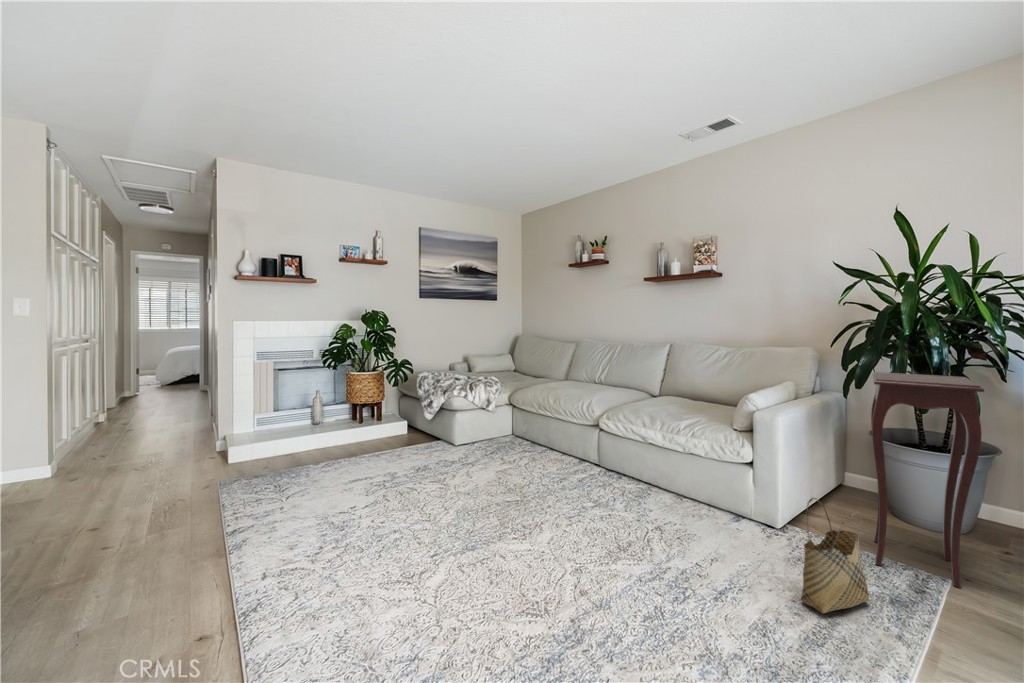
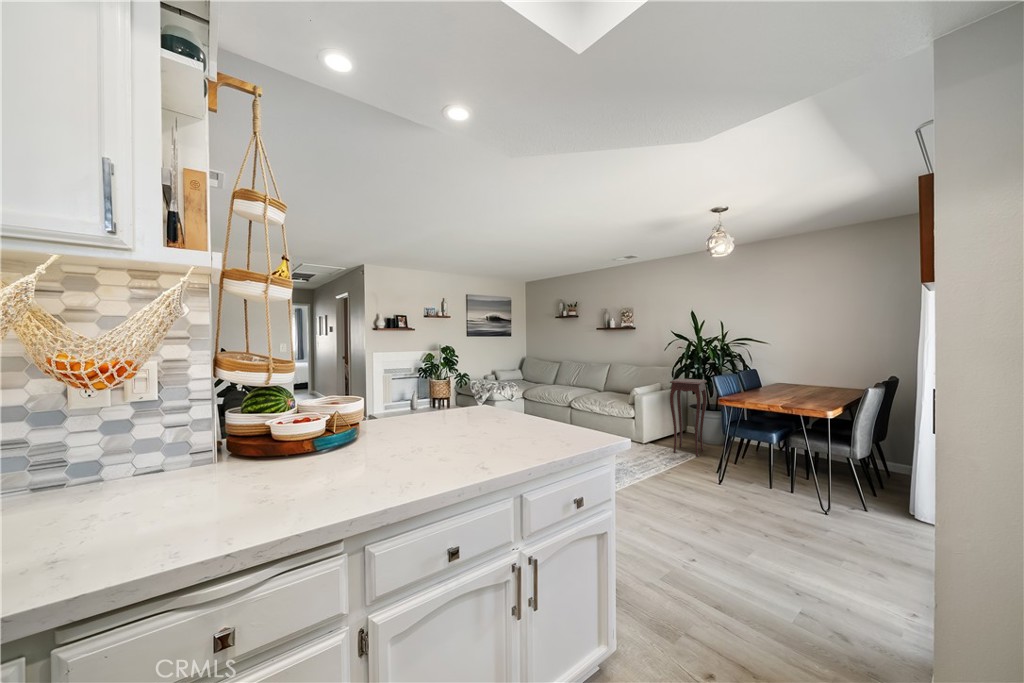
woven basket: present [801,498,869,613] -> none [637,424,661,462]

